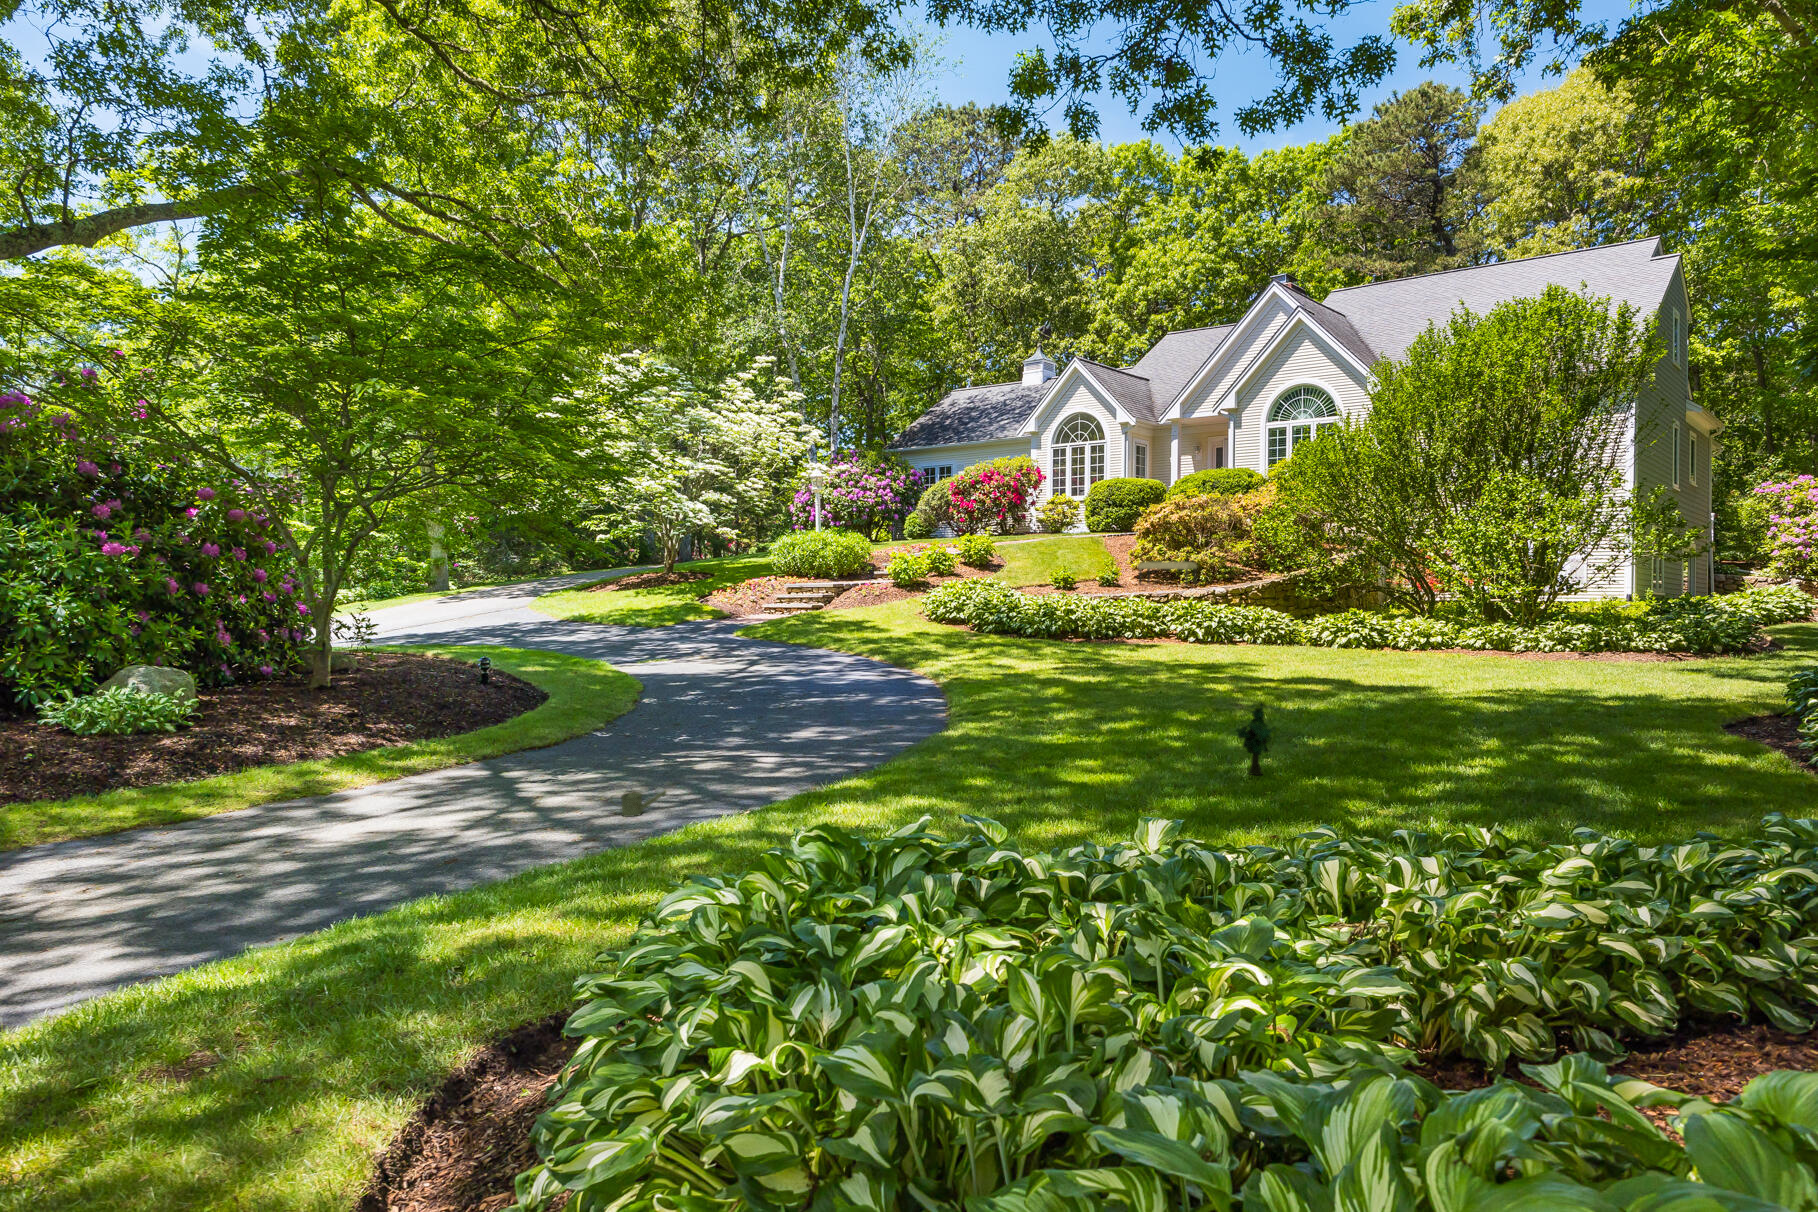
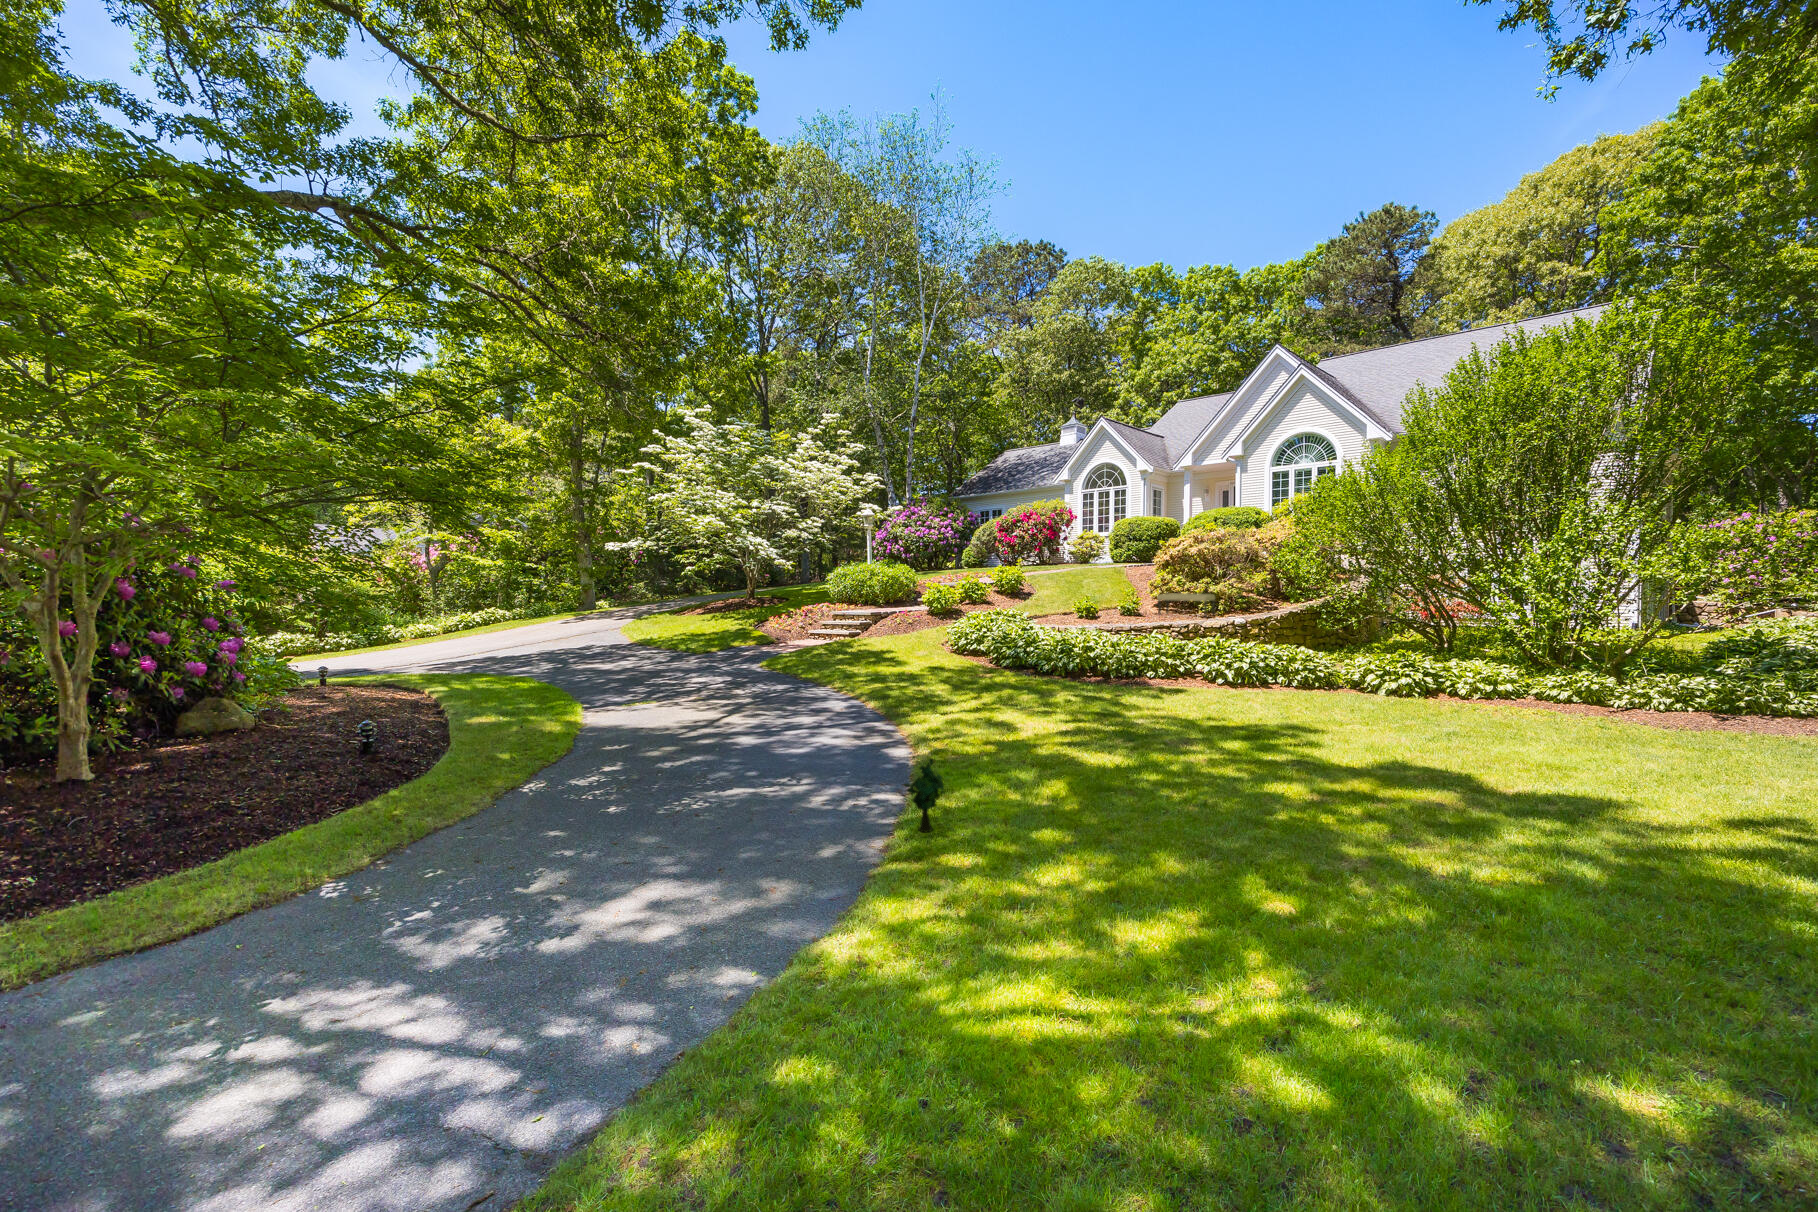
decorative plant: present [1236,703,1276,775] -> present [905,758,944,832]
watering can: present [611,791,666,817] -> none [122,1105,232,1176]

